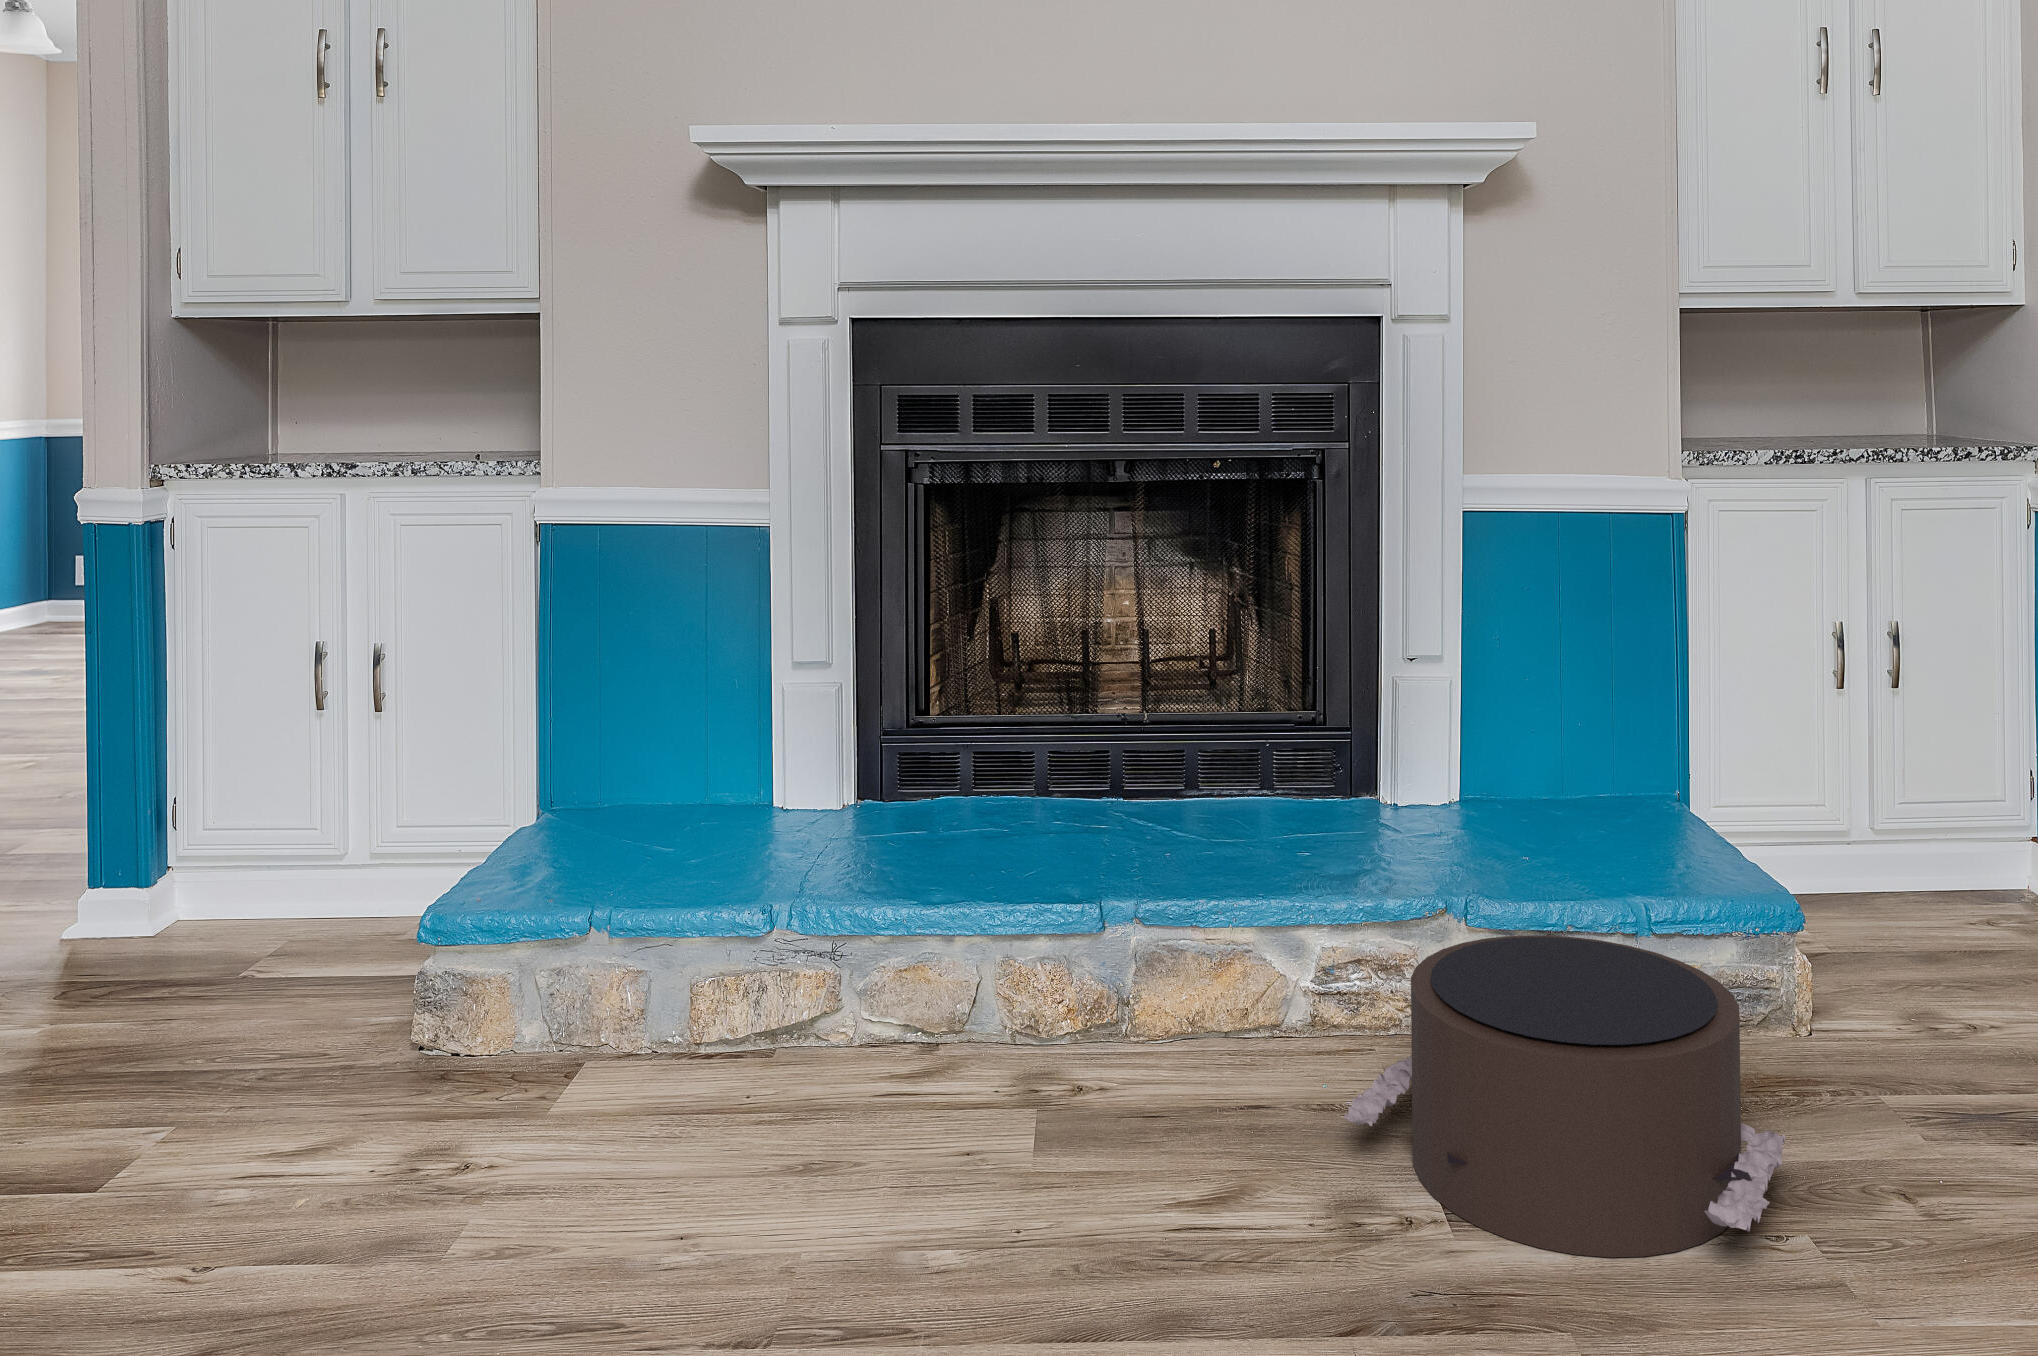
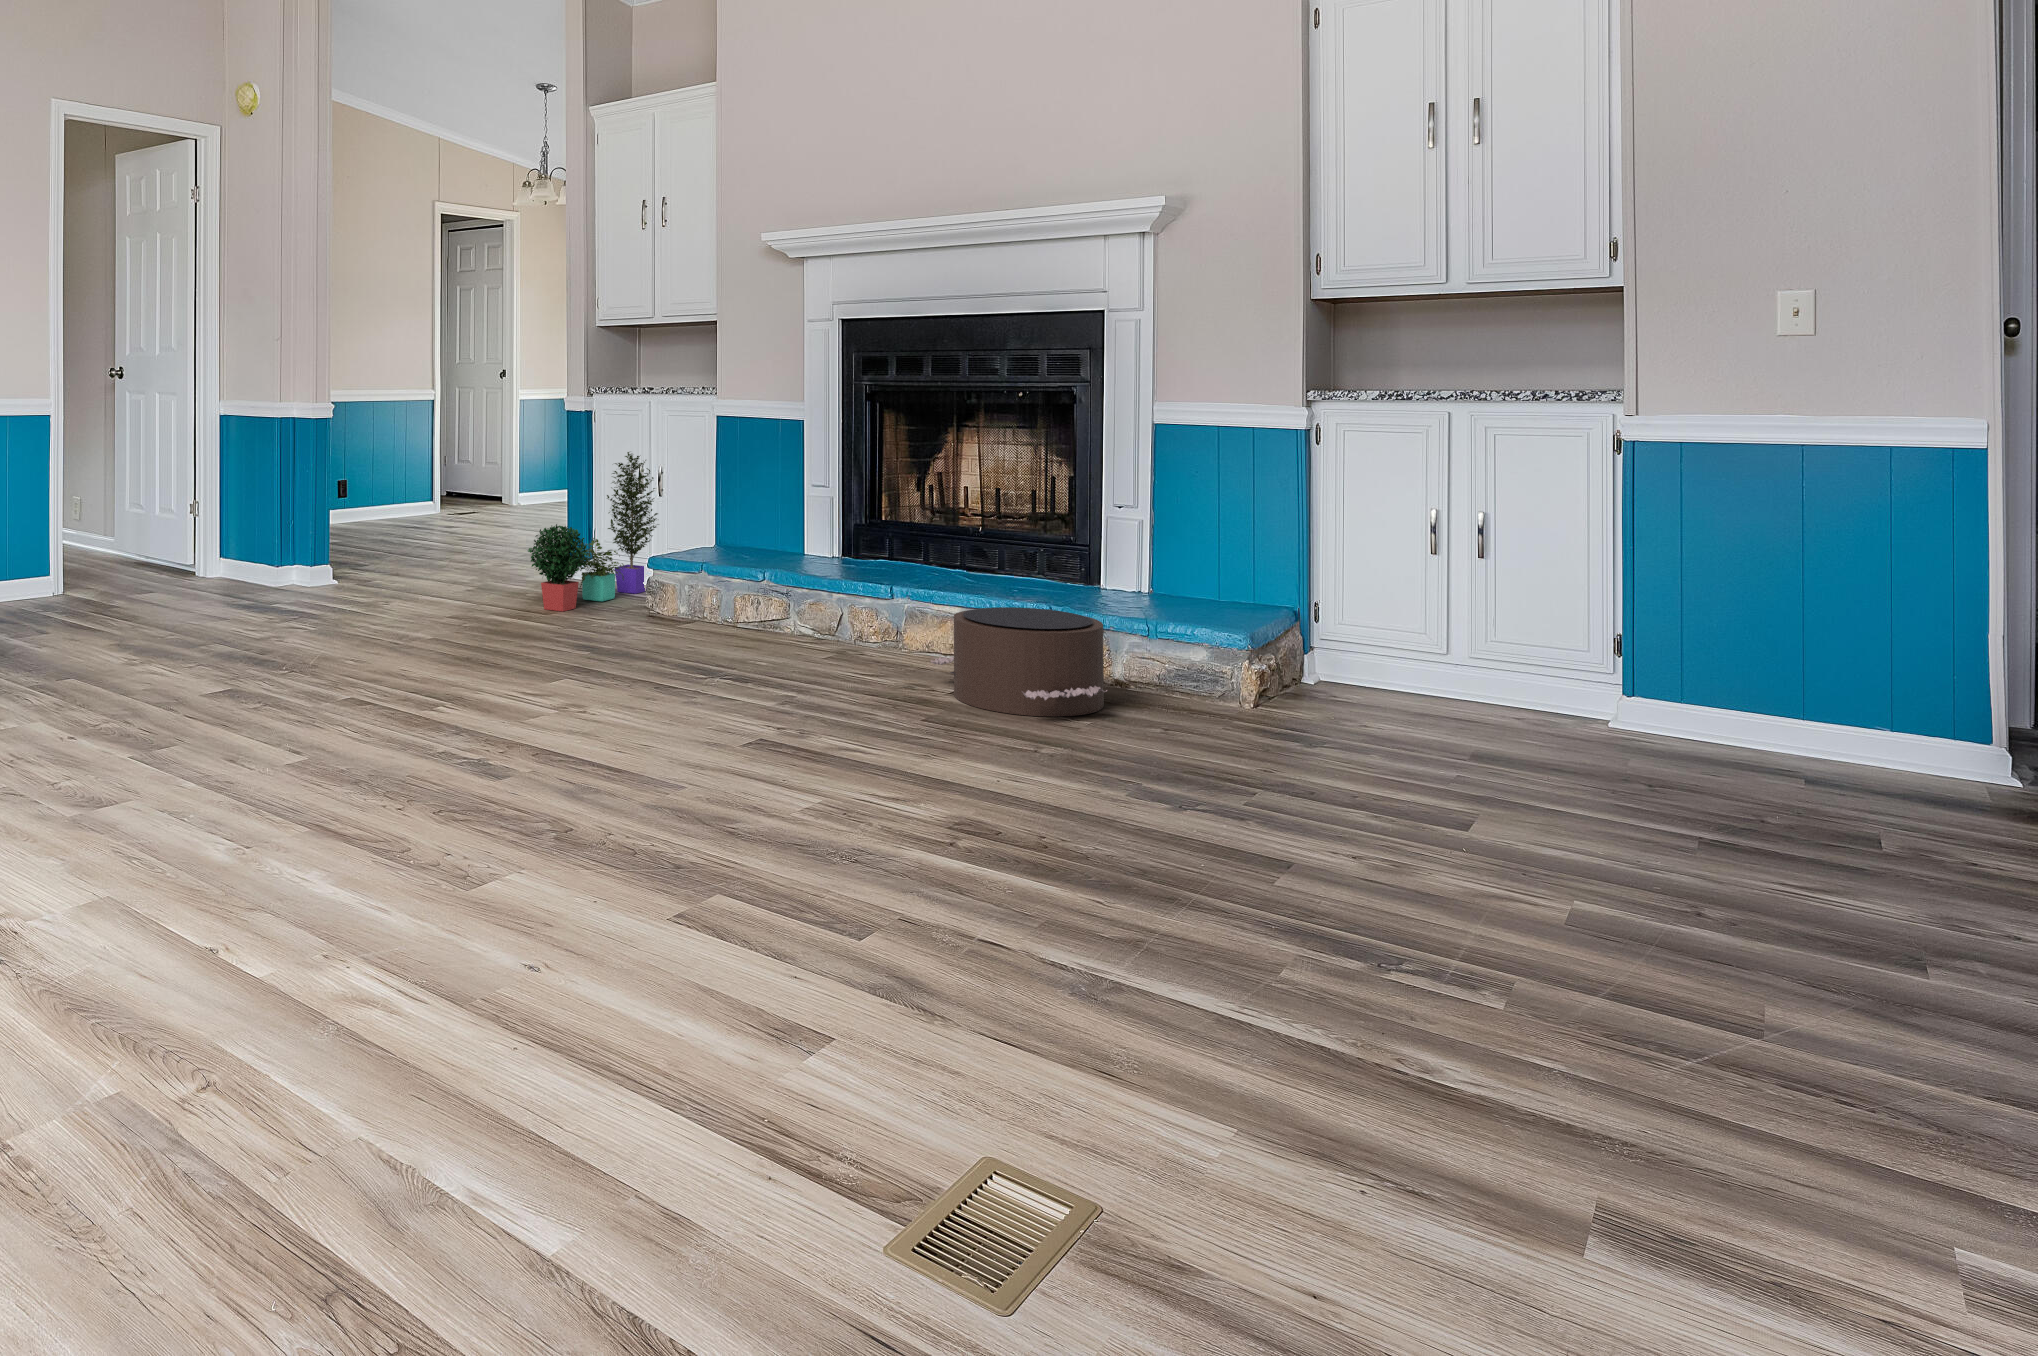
potted plant: none [56,610,395,1096] -> present [528,452,658,611]

